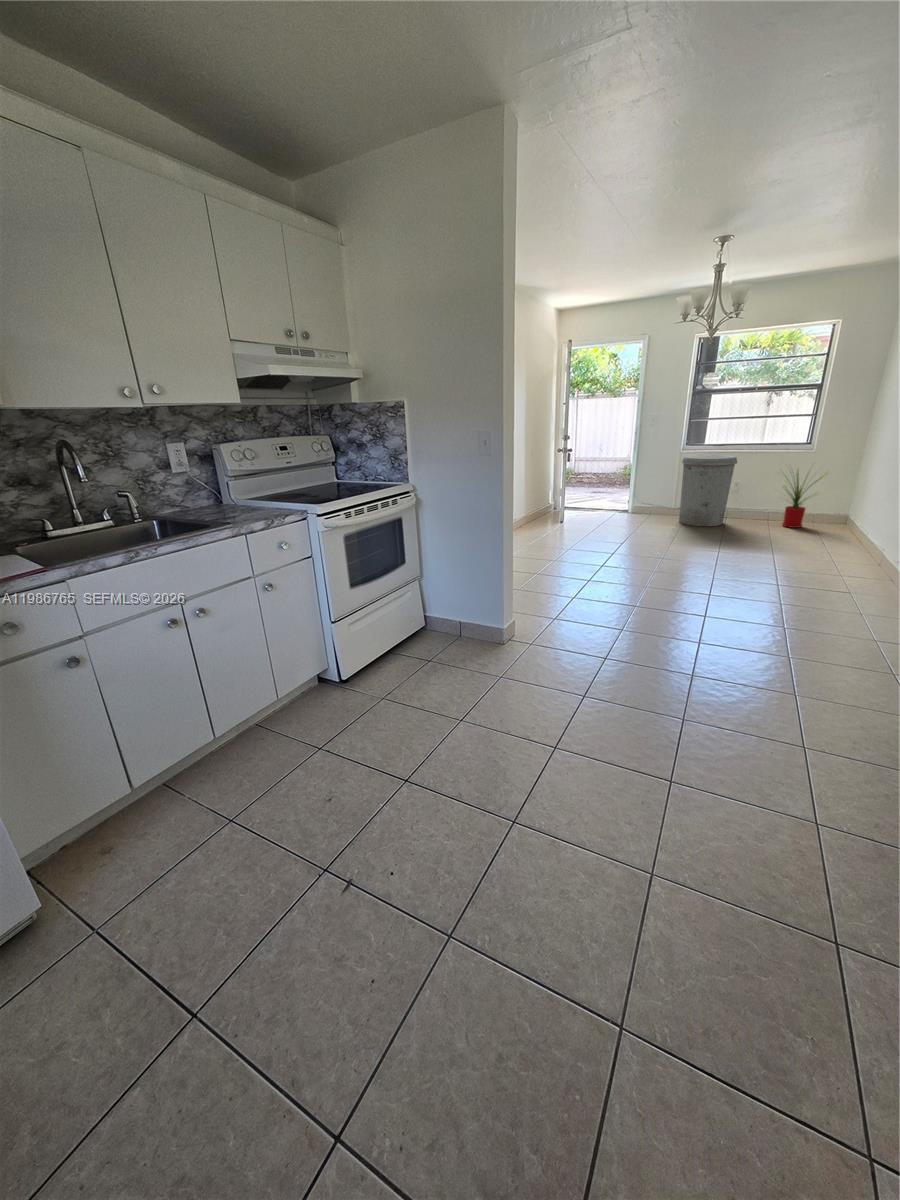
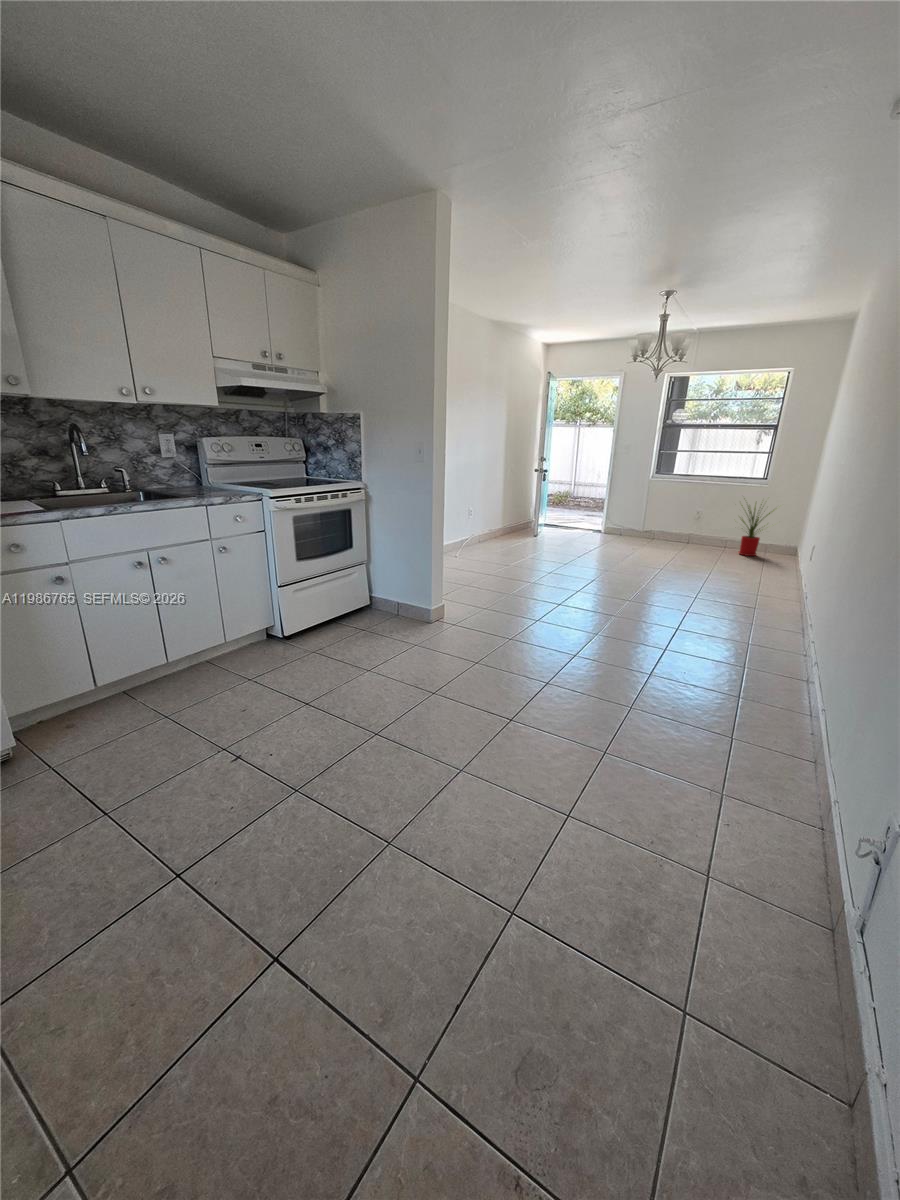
trash can: present [679,454,737,526] -> none [645,484,699,549]

